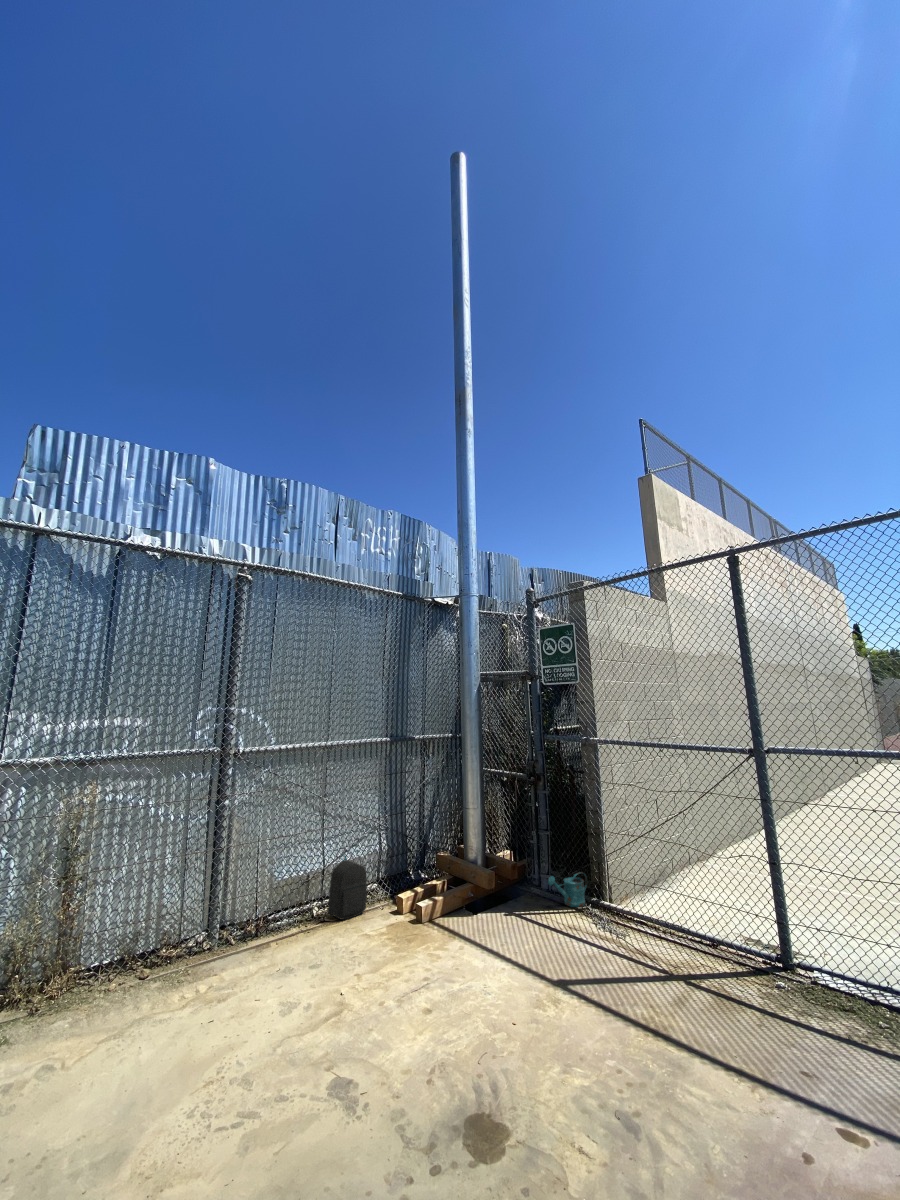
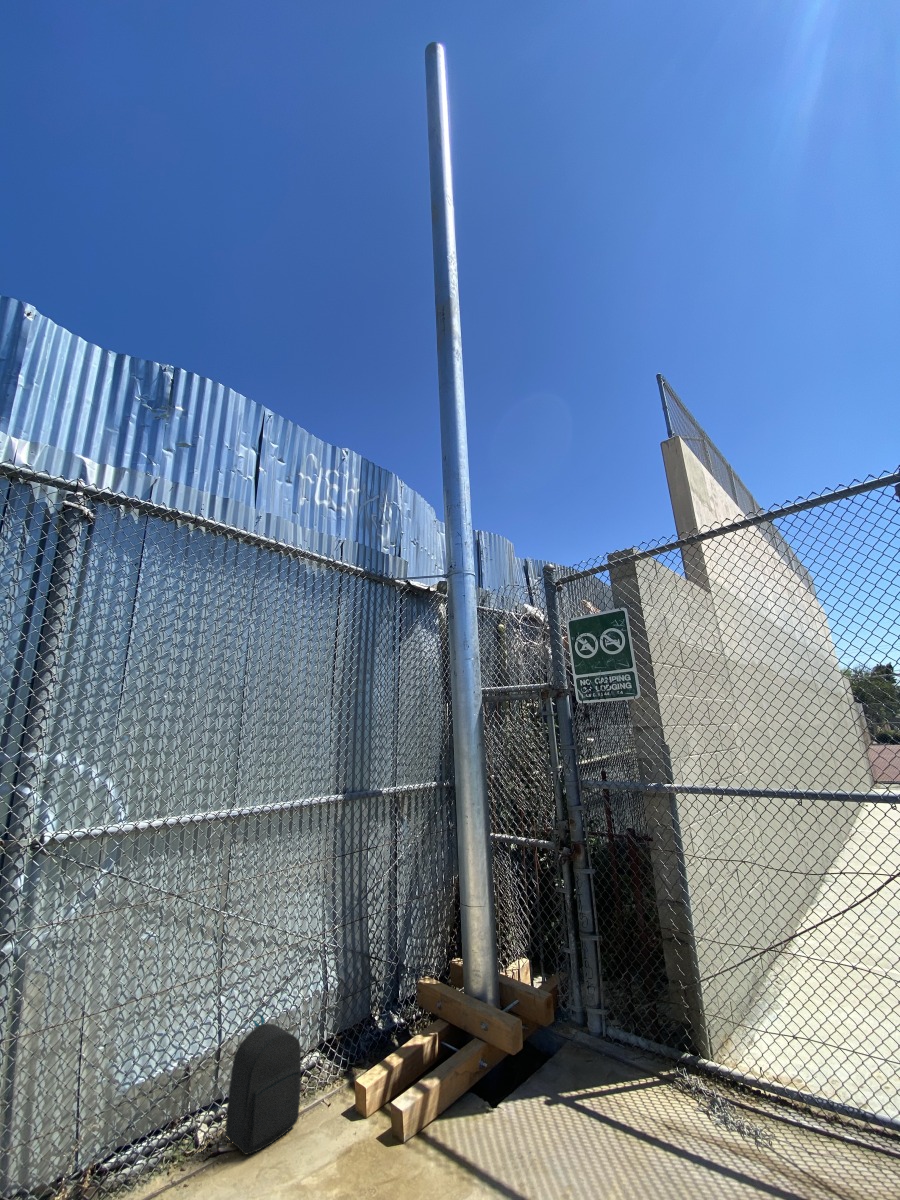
watering can: present [548,872,587,907] -> none [611,1008,672,1077]

